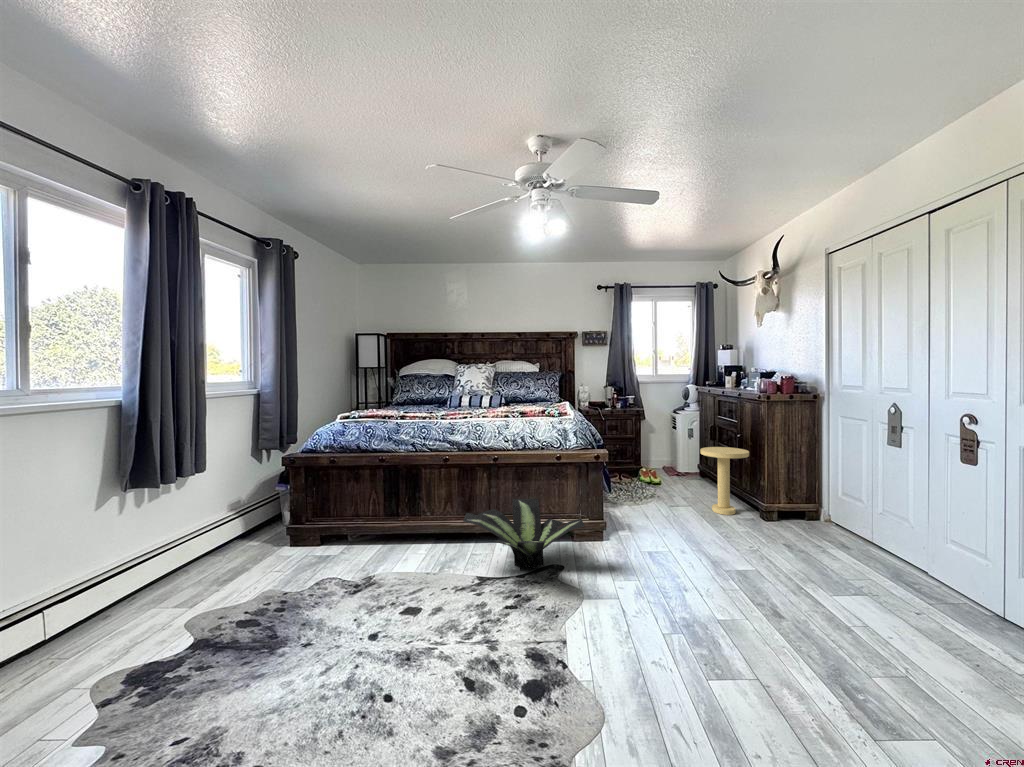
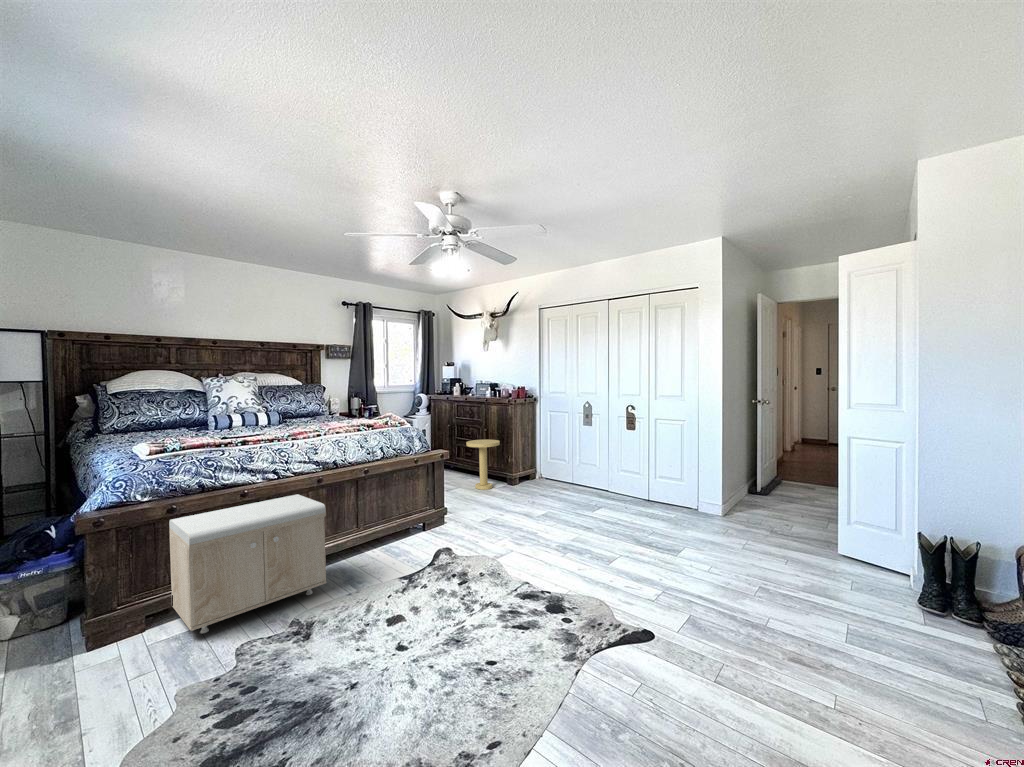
storage bench: none [307,470,429,563] -> present [169,494,326,633]
potted plant: present [463,499,584,571] -> none [365,501,464,562]

